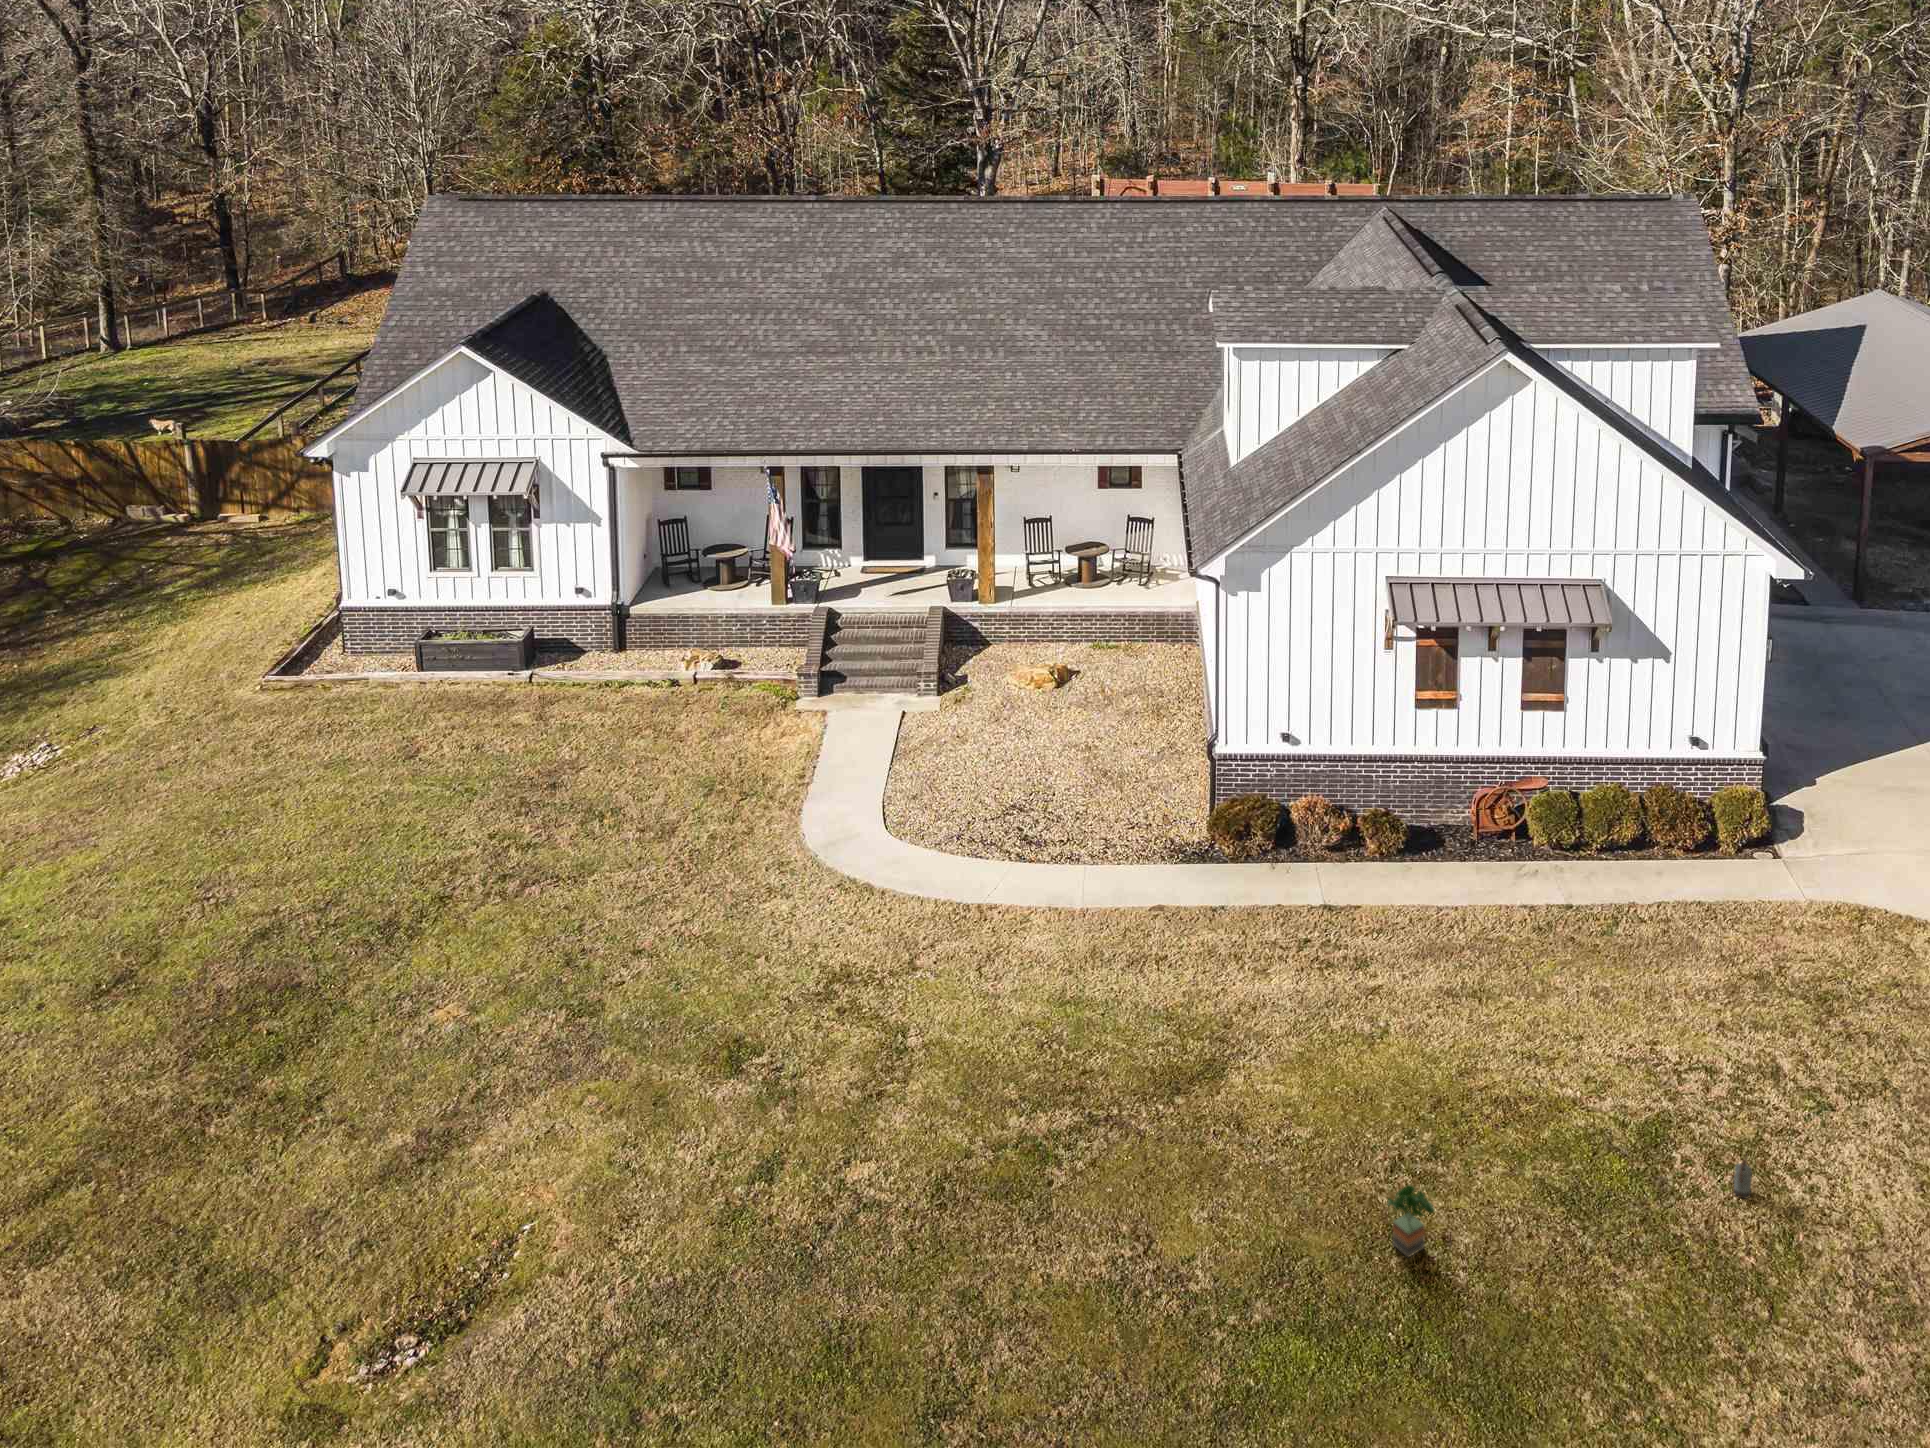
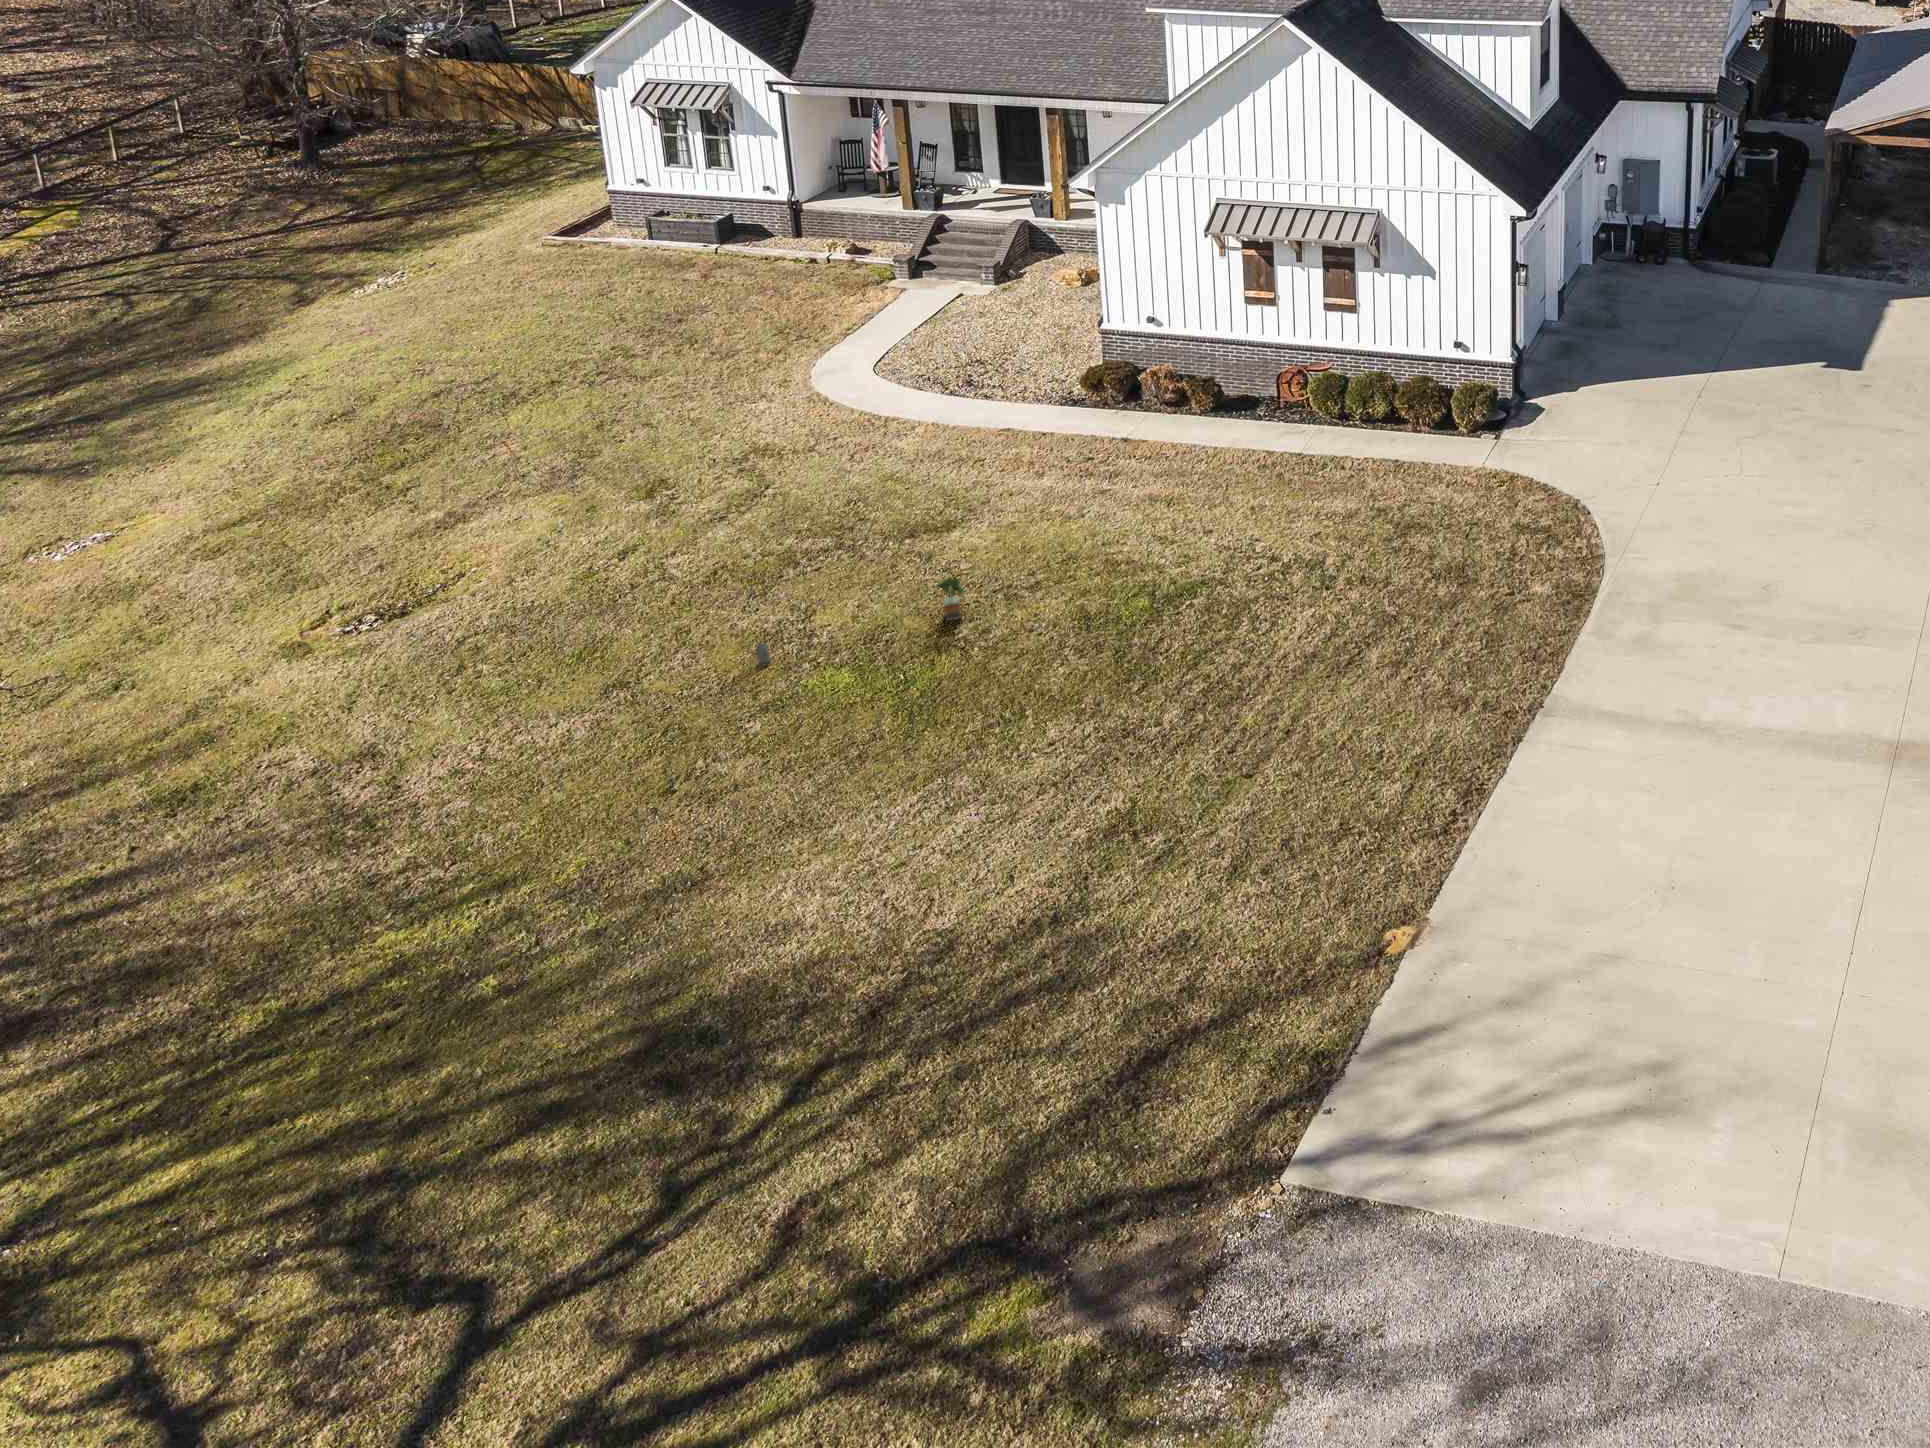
watering can: present [1734,1159,1752,1199] -> present [748,640,772,667]

